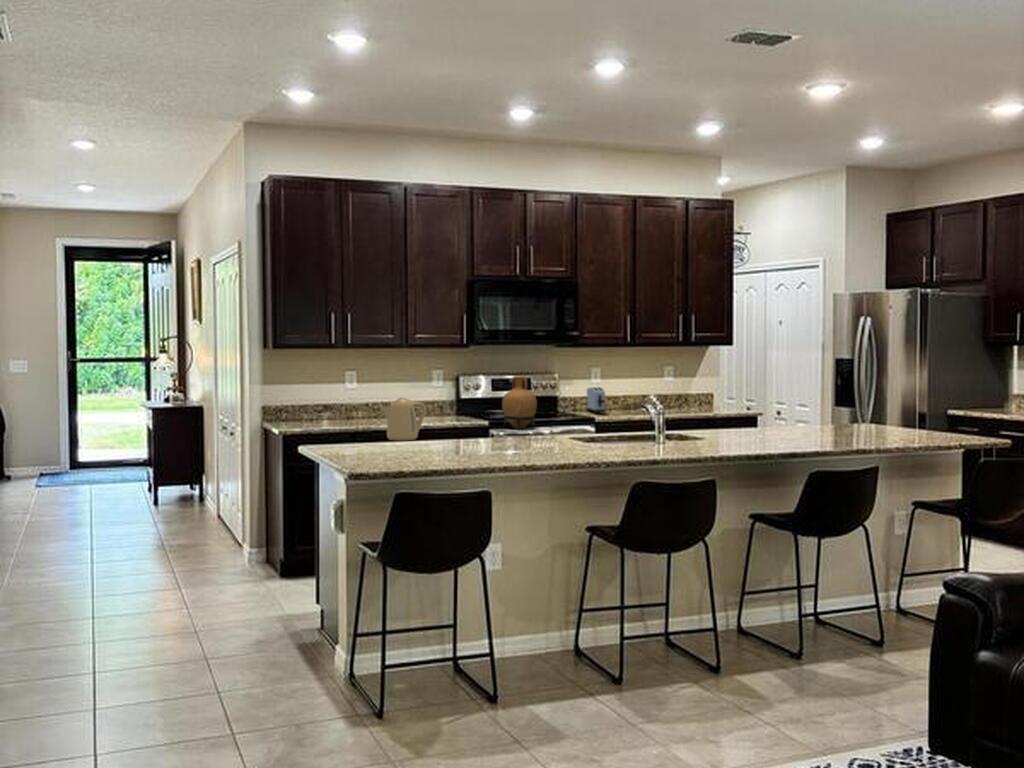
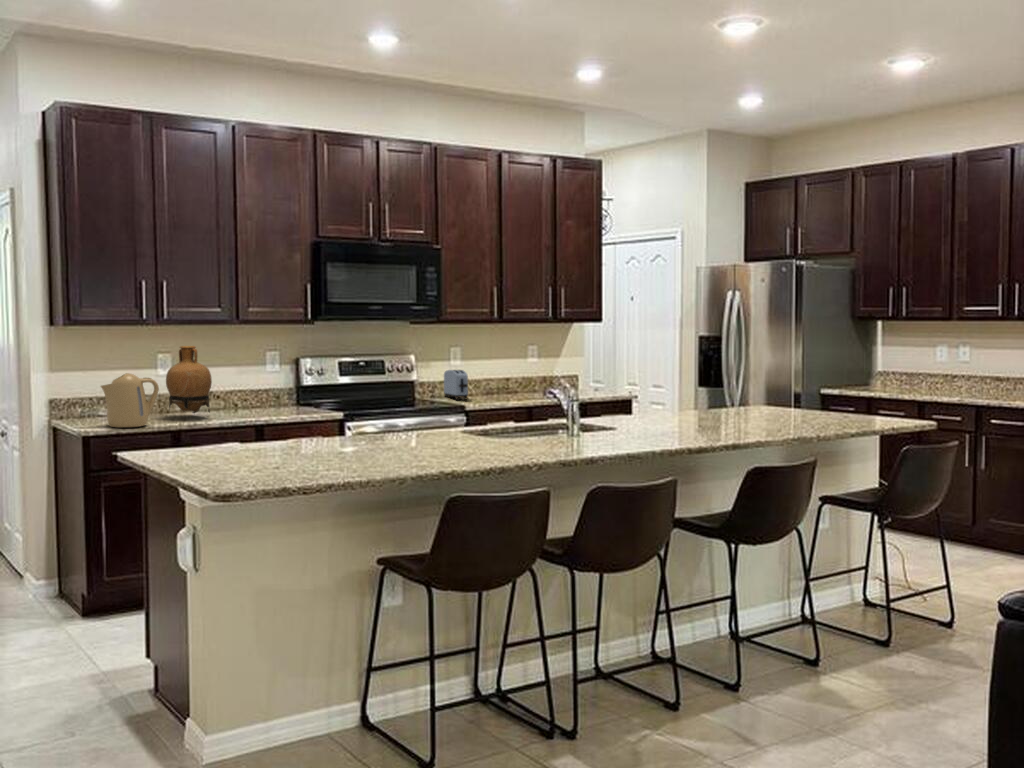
vase: present [502,376,537,428] -> present [166,346,212,413]
kettle: present [383,397,426,441] -> present [101,373,159,427]

